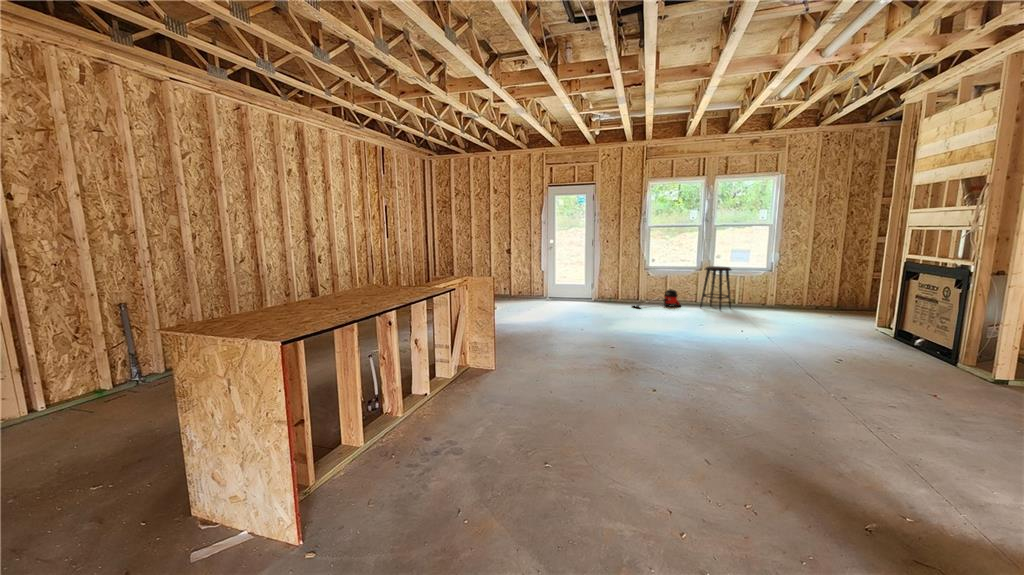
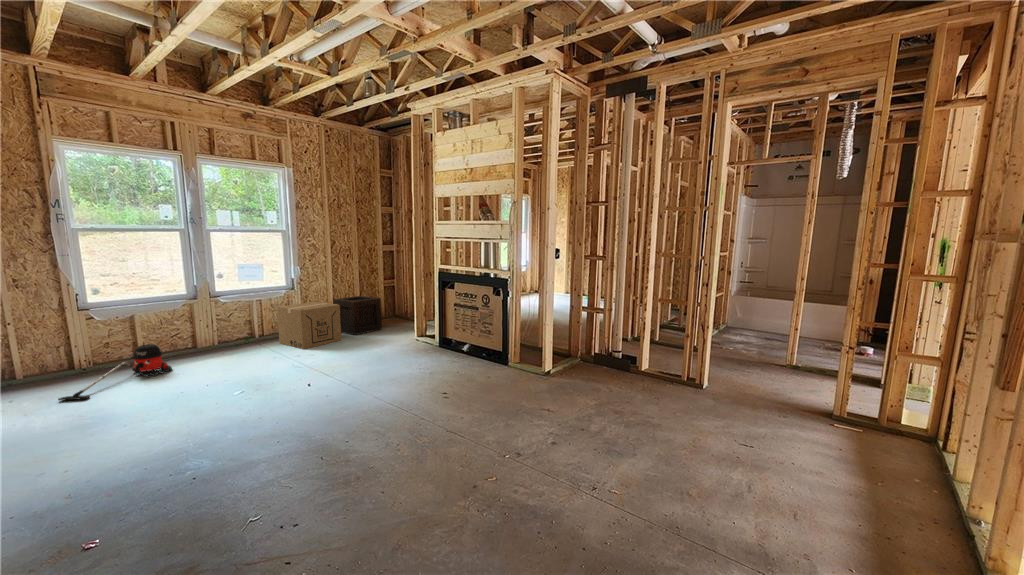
stool: present [700,266,731,310] -> none [205,293,255,364]
cardboard box: none [753,280,805,315] -> present [277,302,341,349]
wooden crate: none [806,282,858,316] -> present [333,296,382,335]

